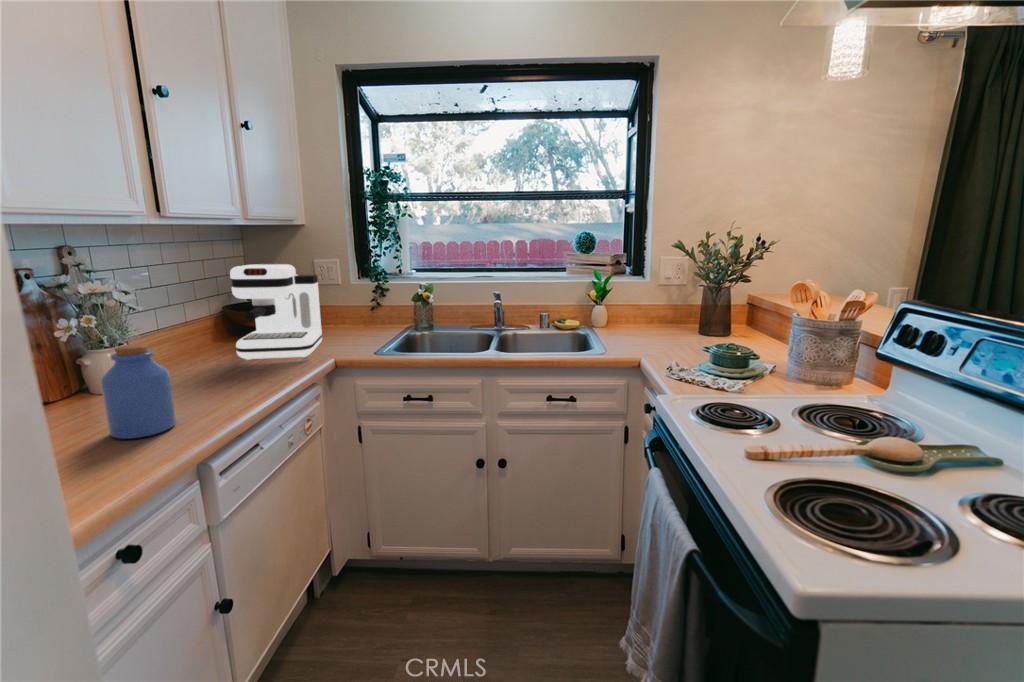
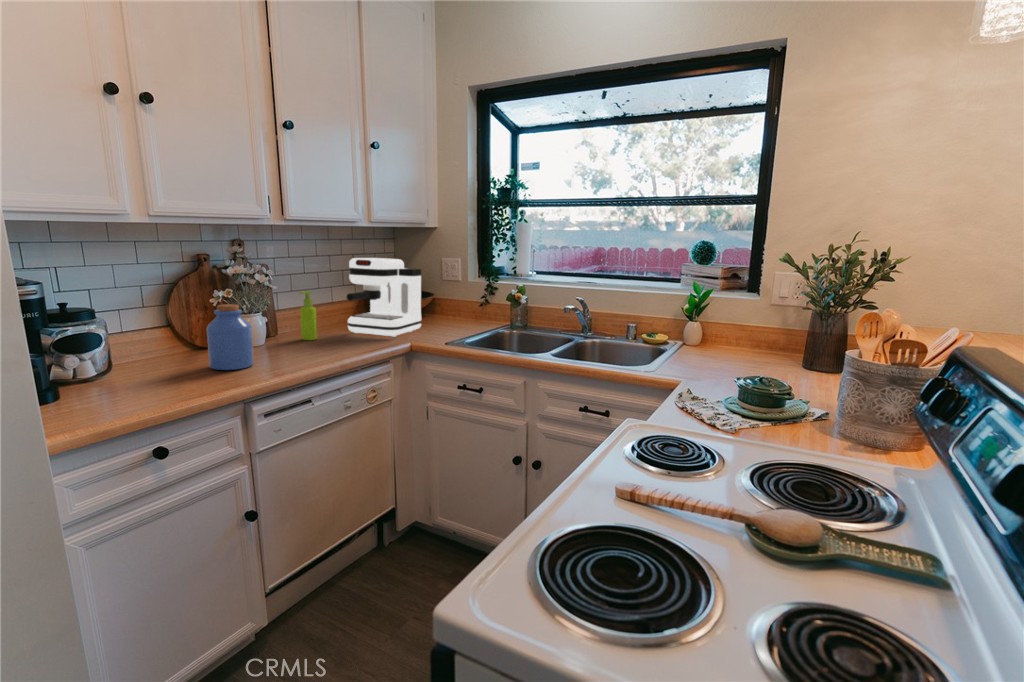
soap dispenser: none [177,314,205,378] -> present [300,291,317,340]

